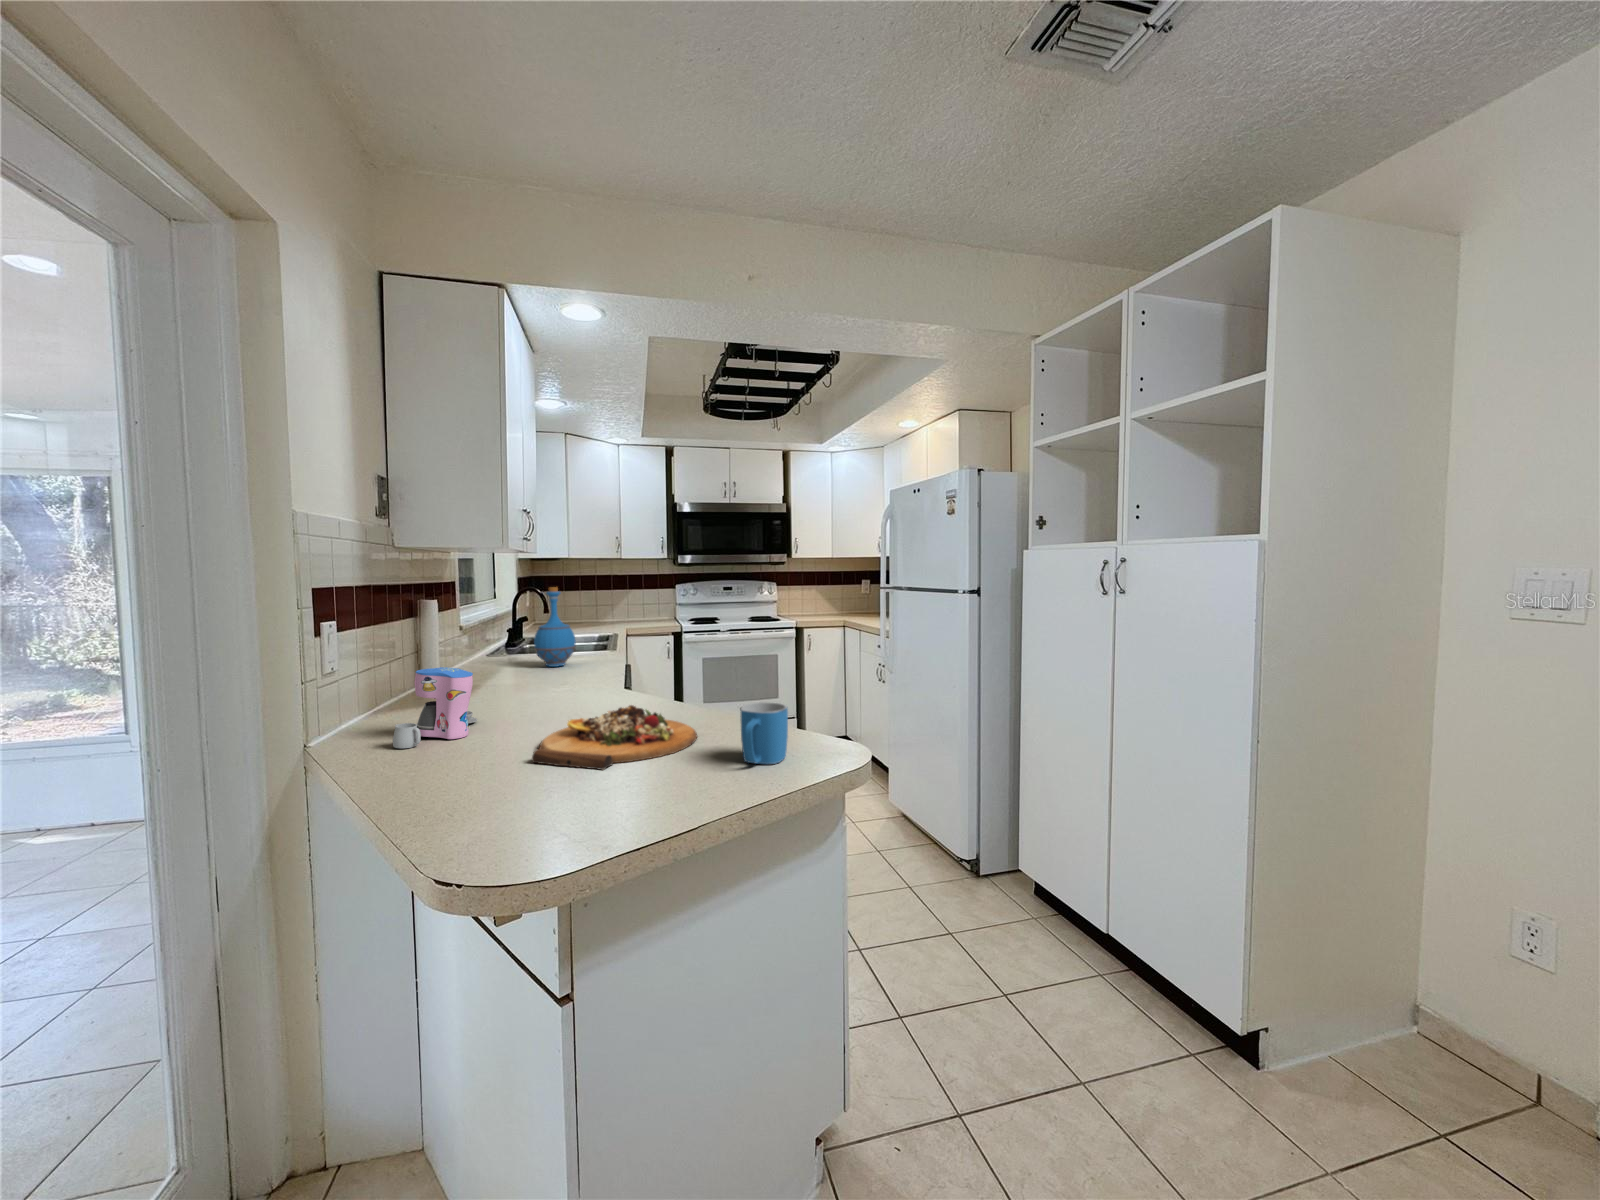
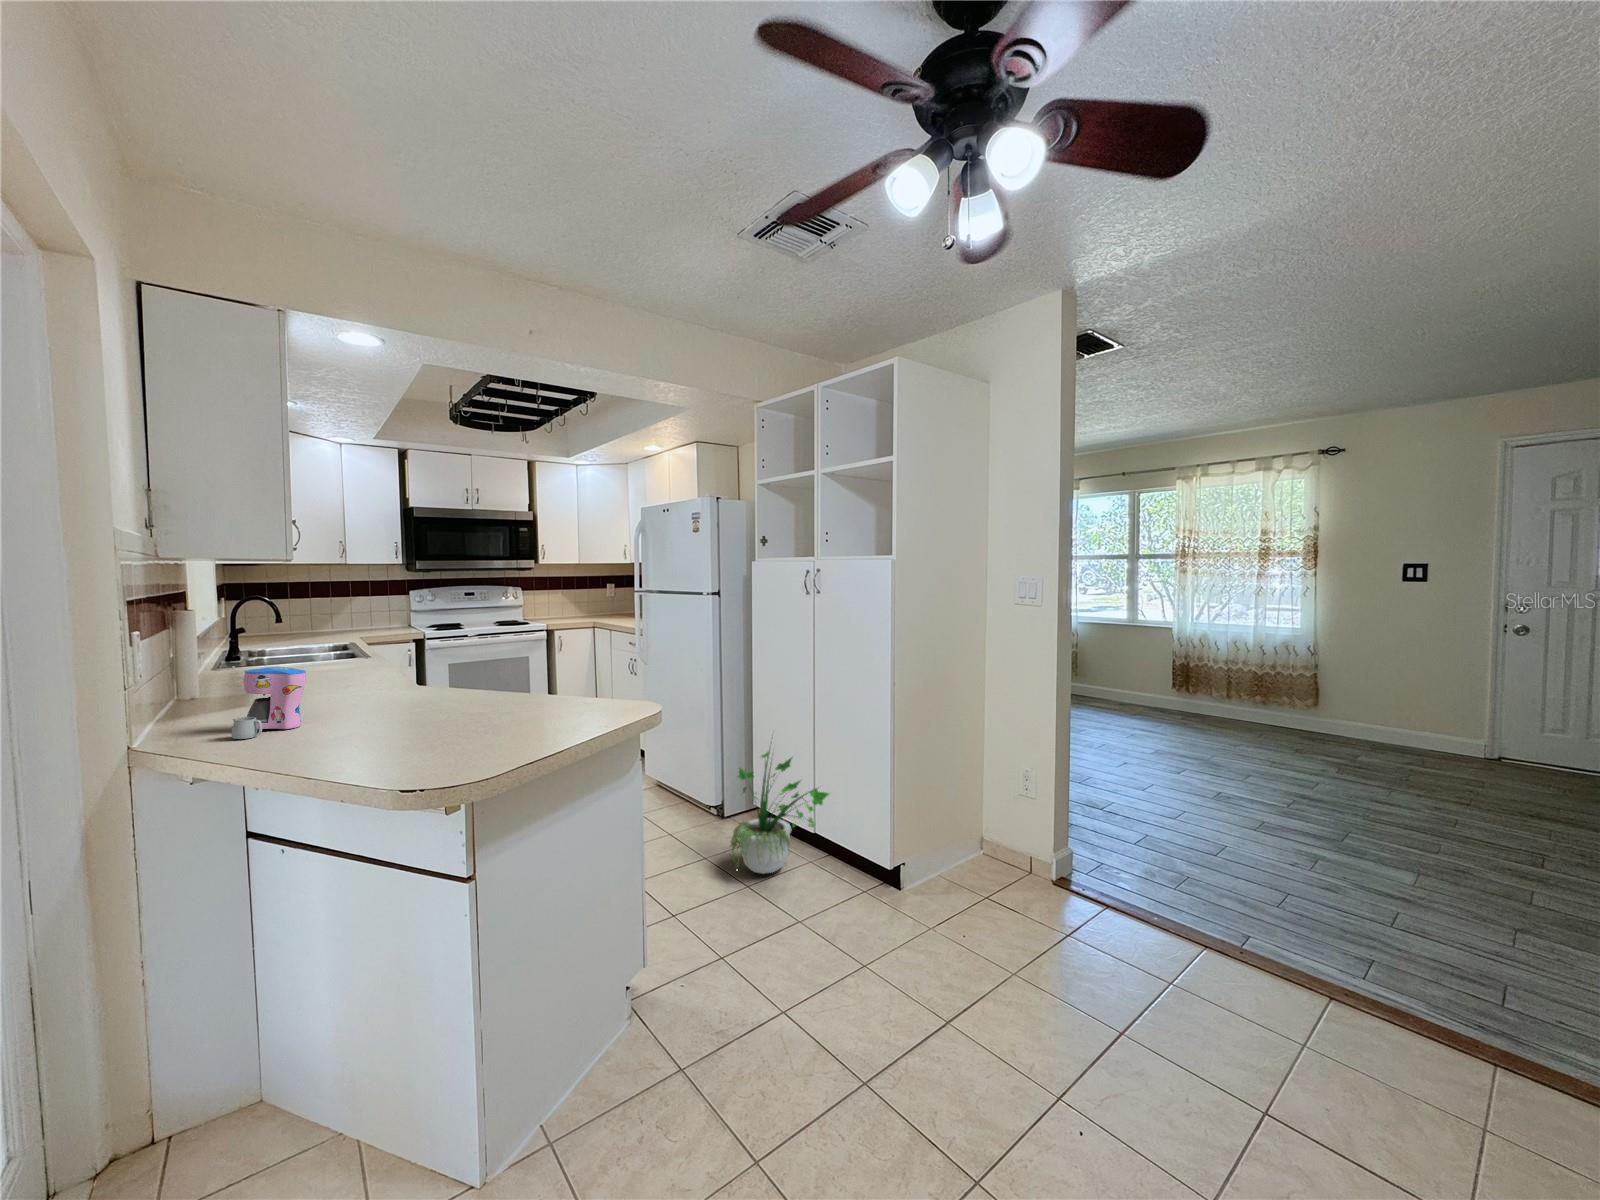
bottle: present [534,587,576,667] -> none [292,594,341,673]
mug: present [740,702,788,764] -> none [571,674,606,717]
cutting board: present [532,705,697,770] -> none [389,687,526,734]
potted plant: none [981,778,1137,983] -> present [730,742,829,874]

